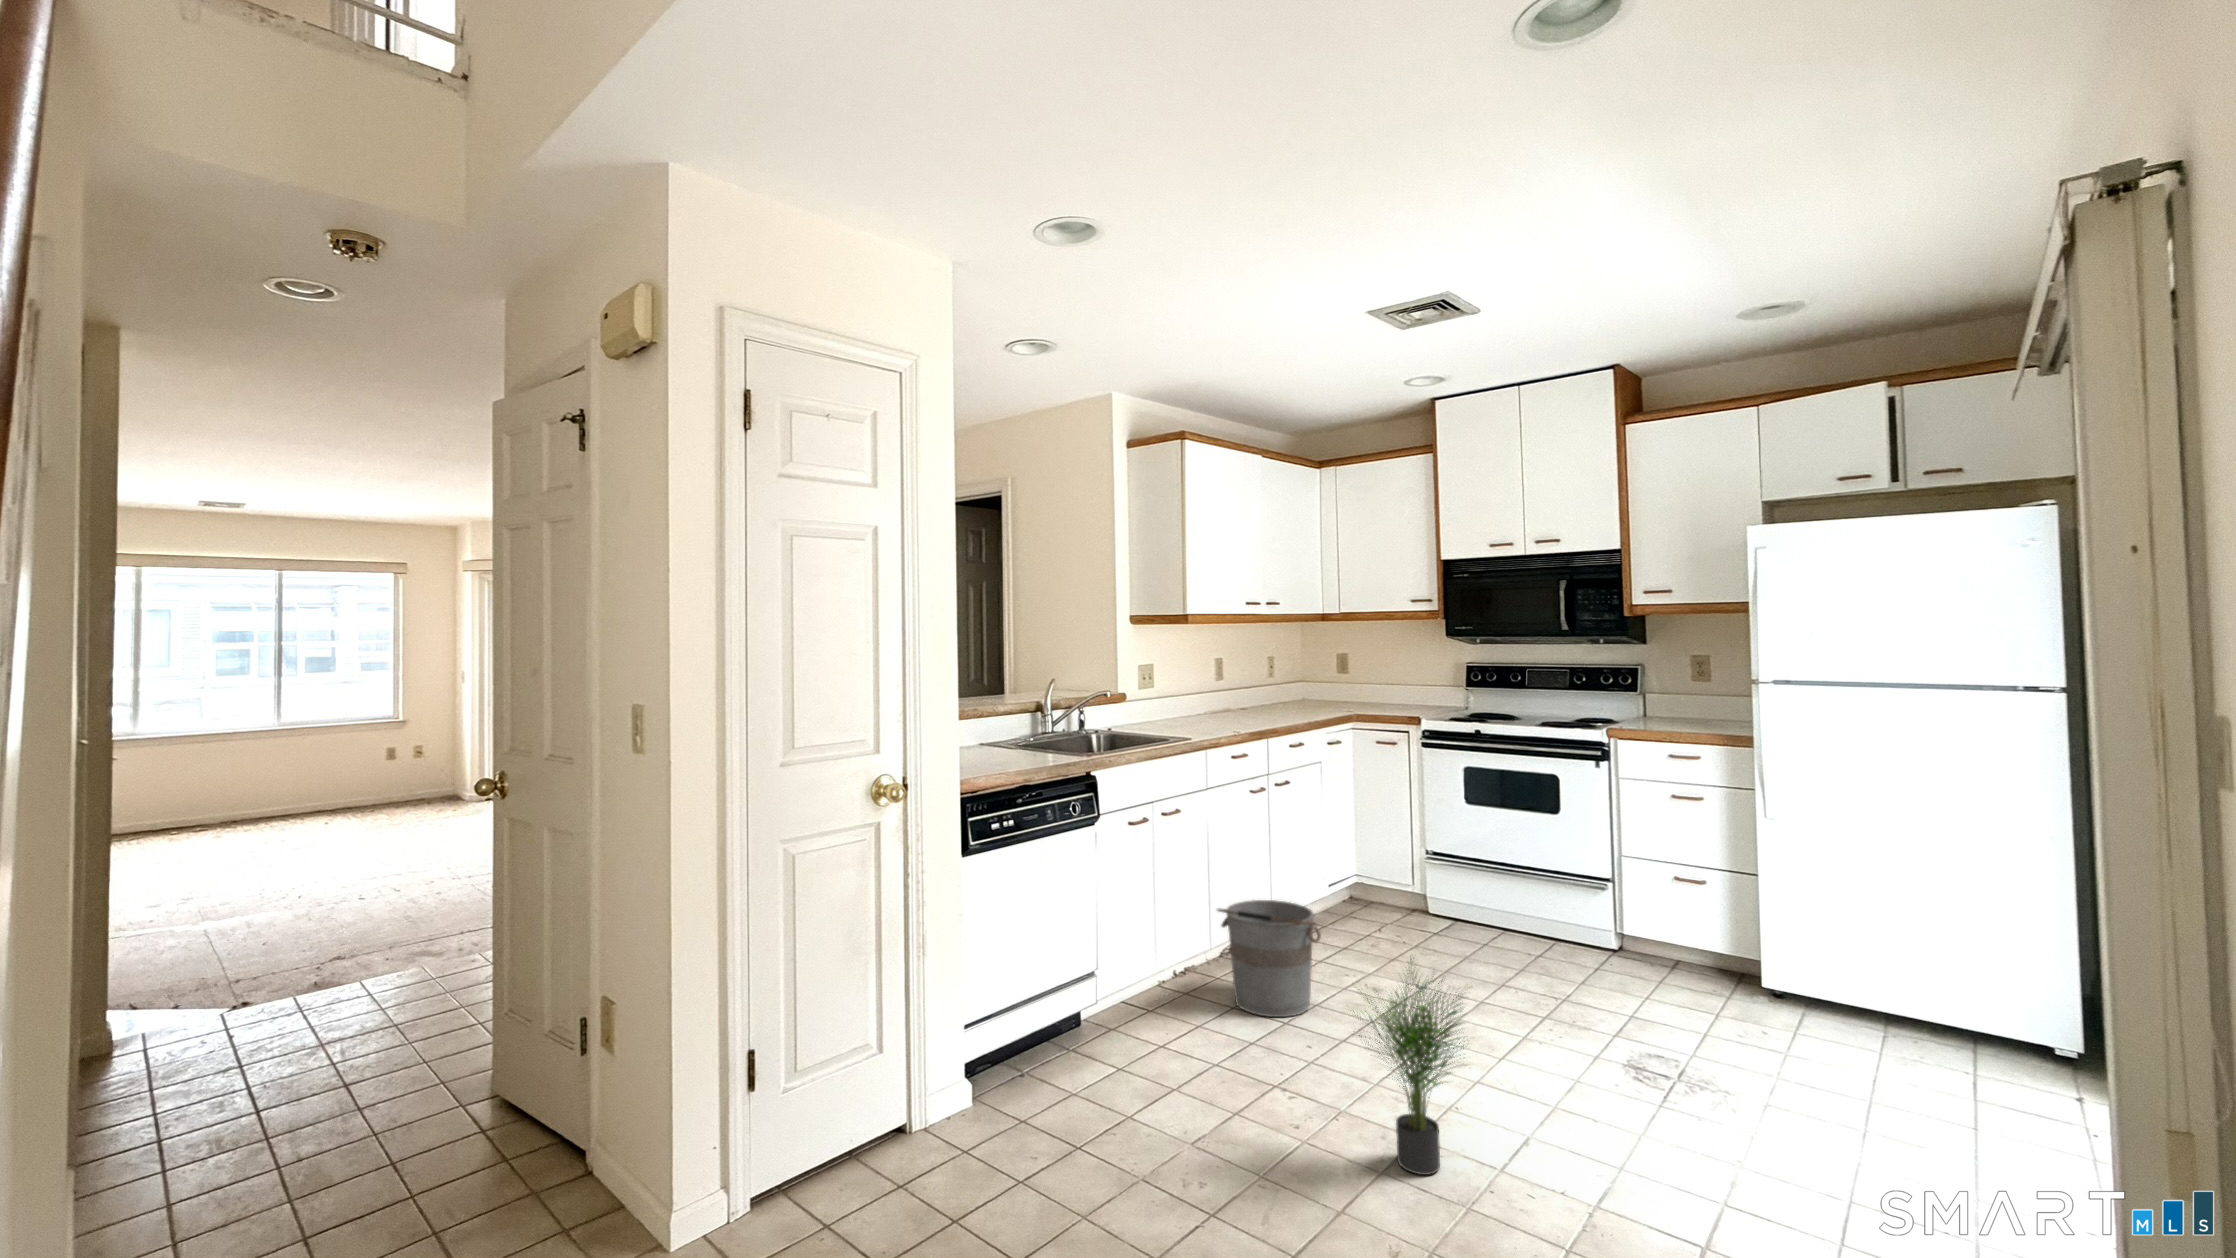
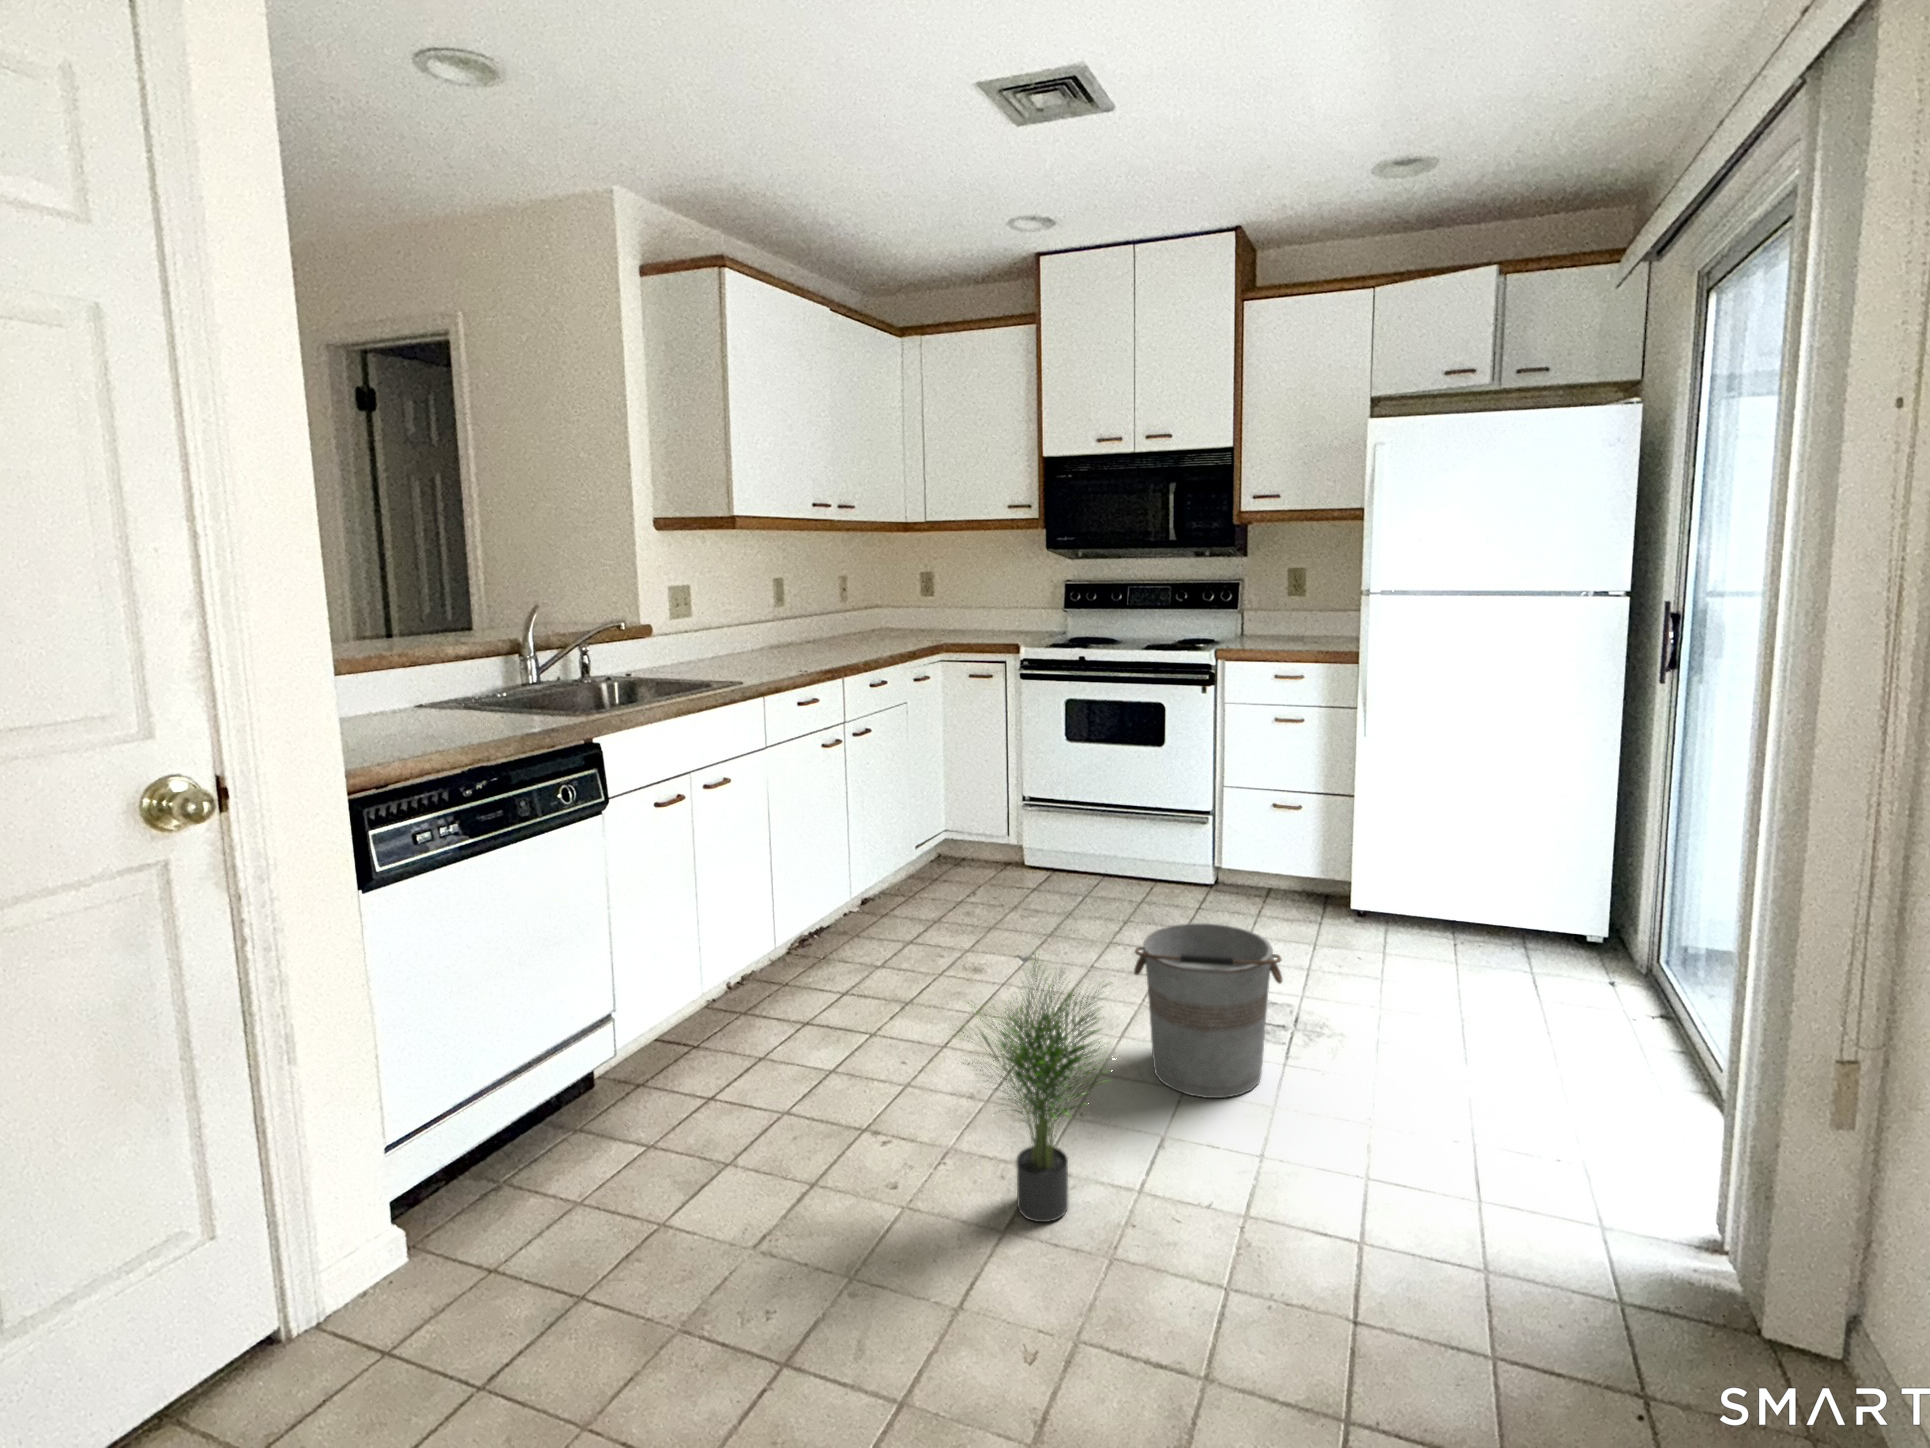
bucket: present [1218,900,1321,1017] -> present [1134,923,1283,1098]

